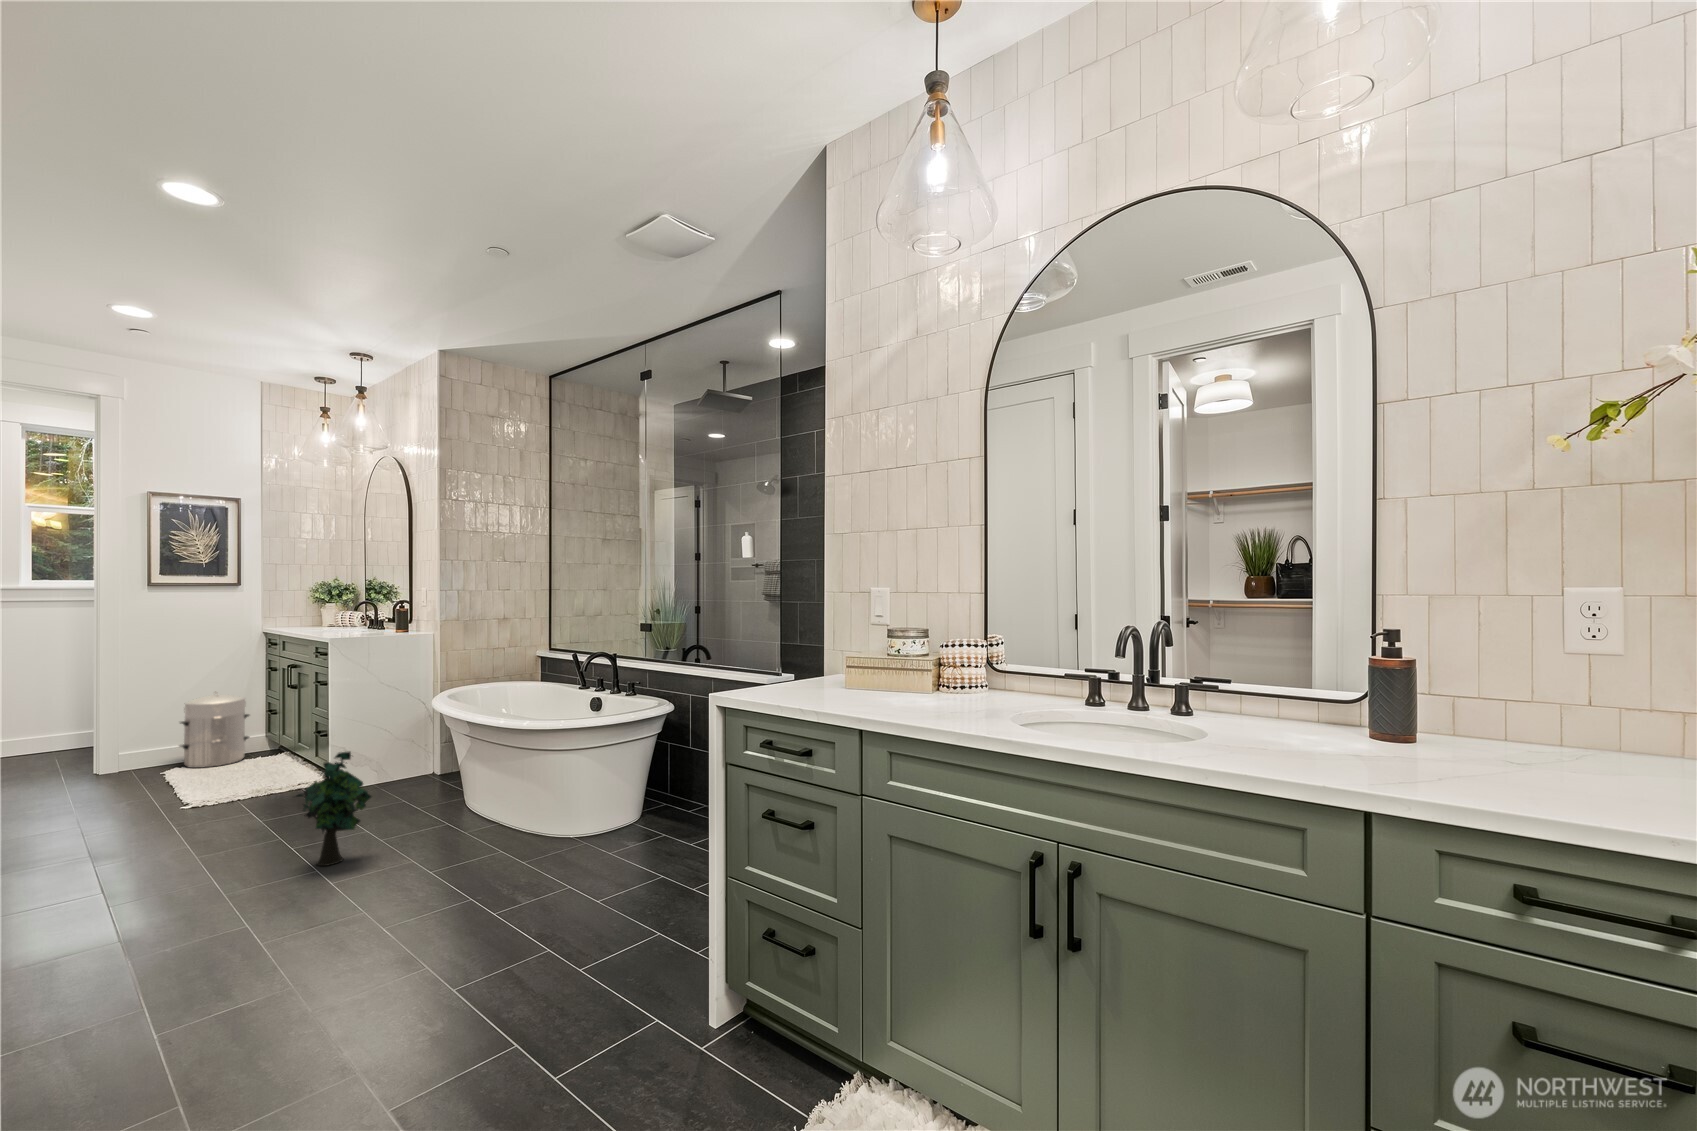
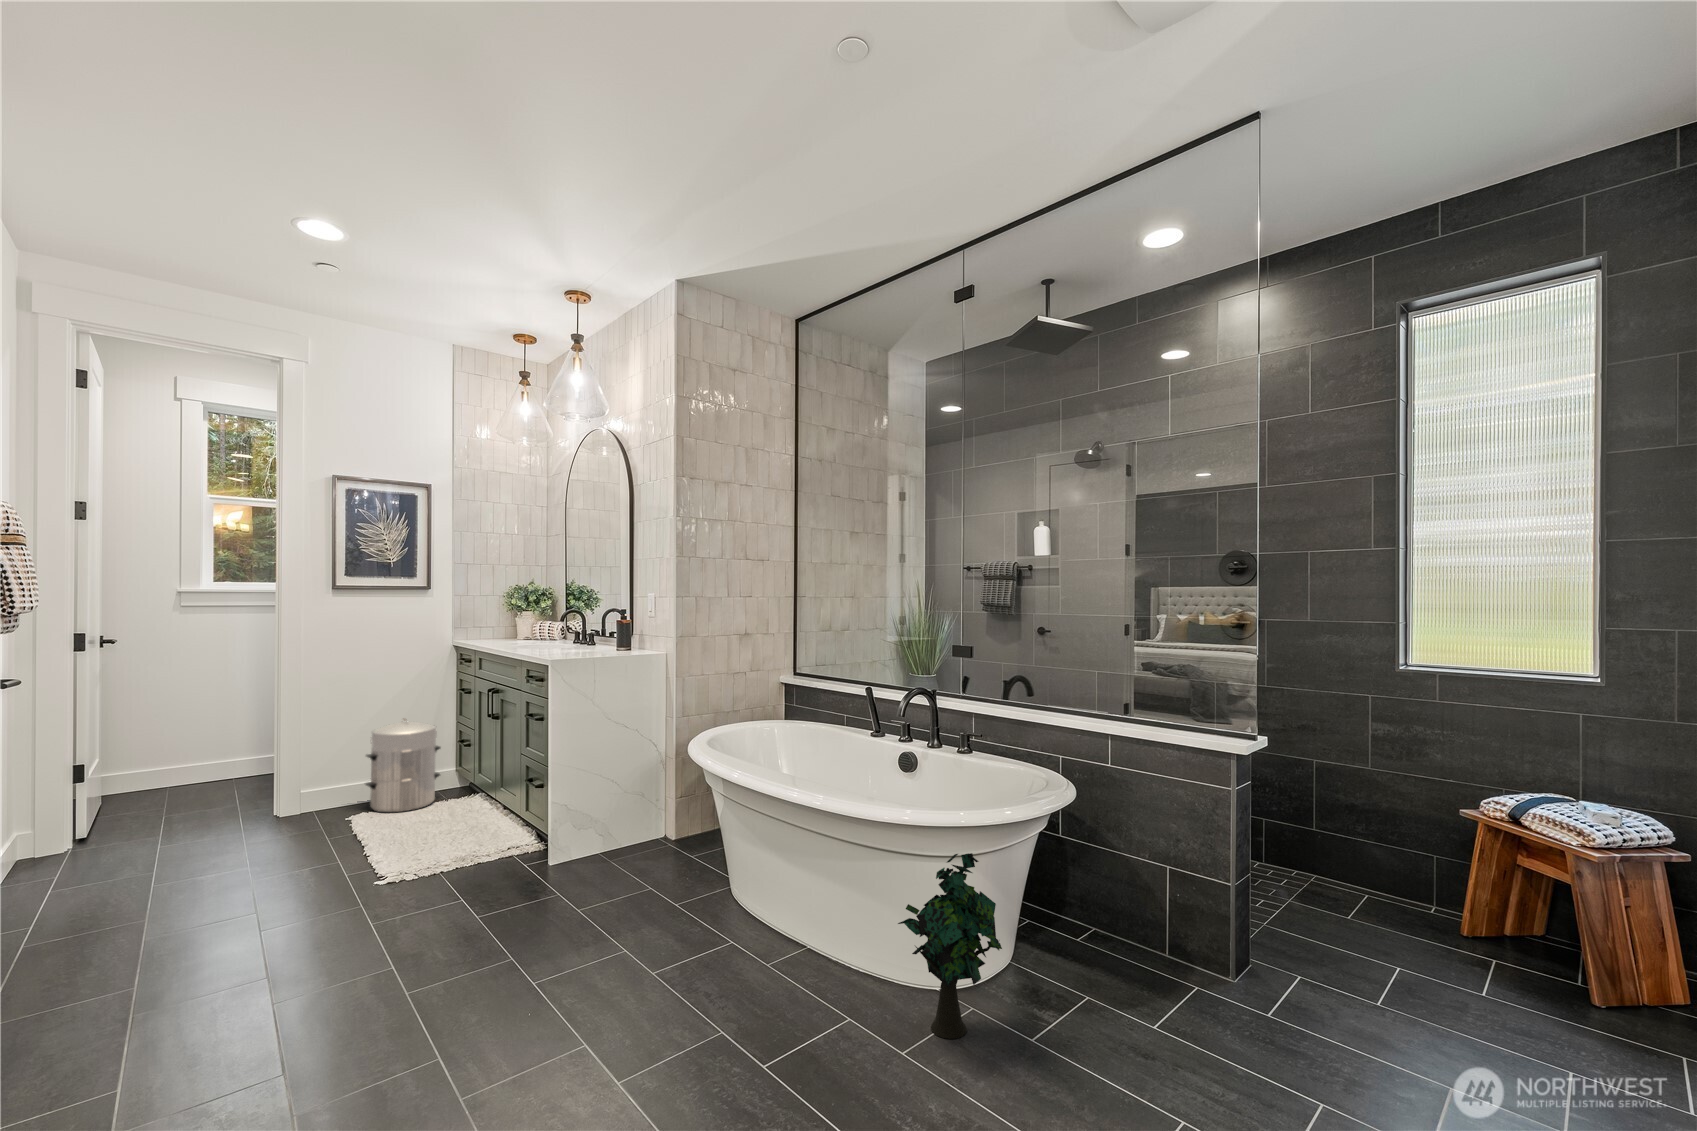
decorative plant: present [296,752,371,866] -> present [898,853,1002,1039]

